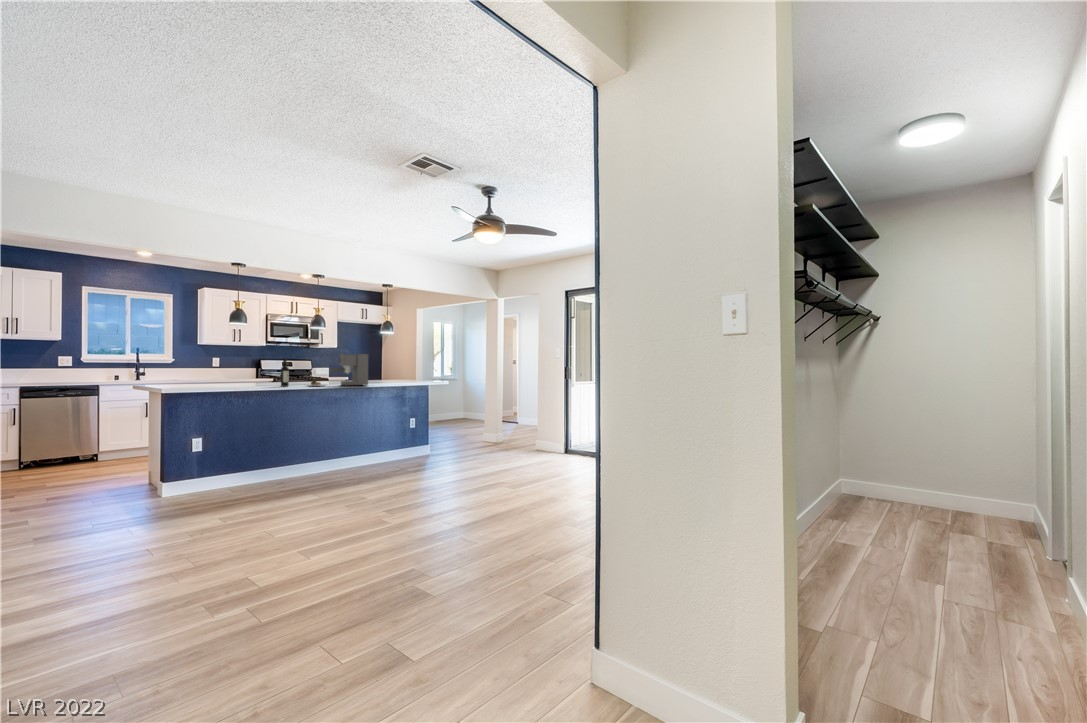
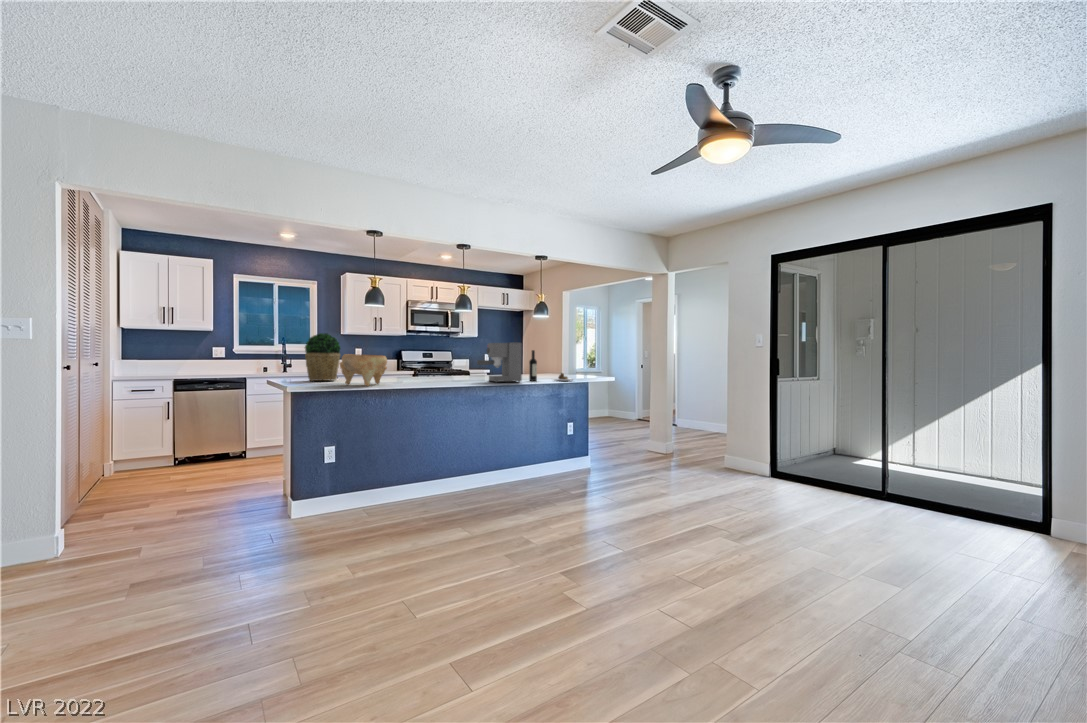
potted plant: none [171,345,206,386] -> present [305,333,340,381]
wine bottle: present [281,358,326,387] -> present [529,350,573,381]
decorative bowl: none [207,363,250,389] -> present [340,354,387,386]

